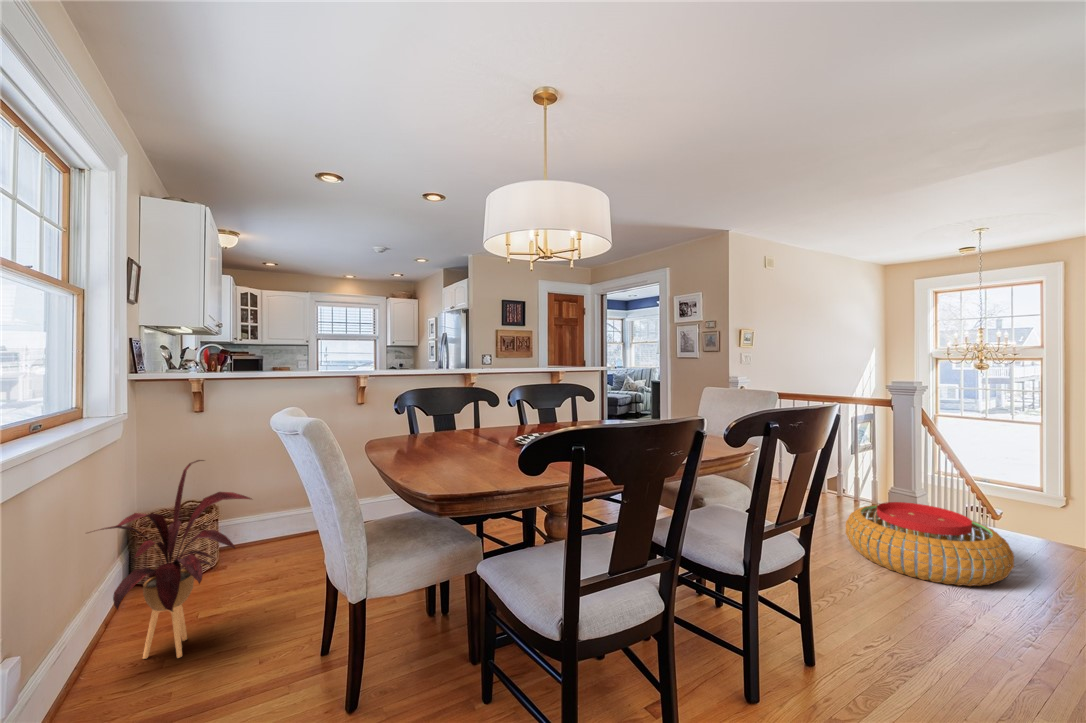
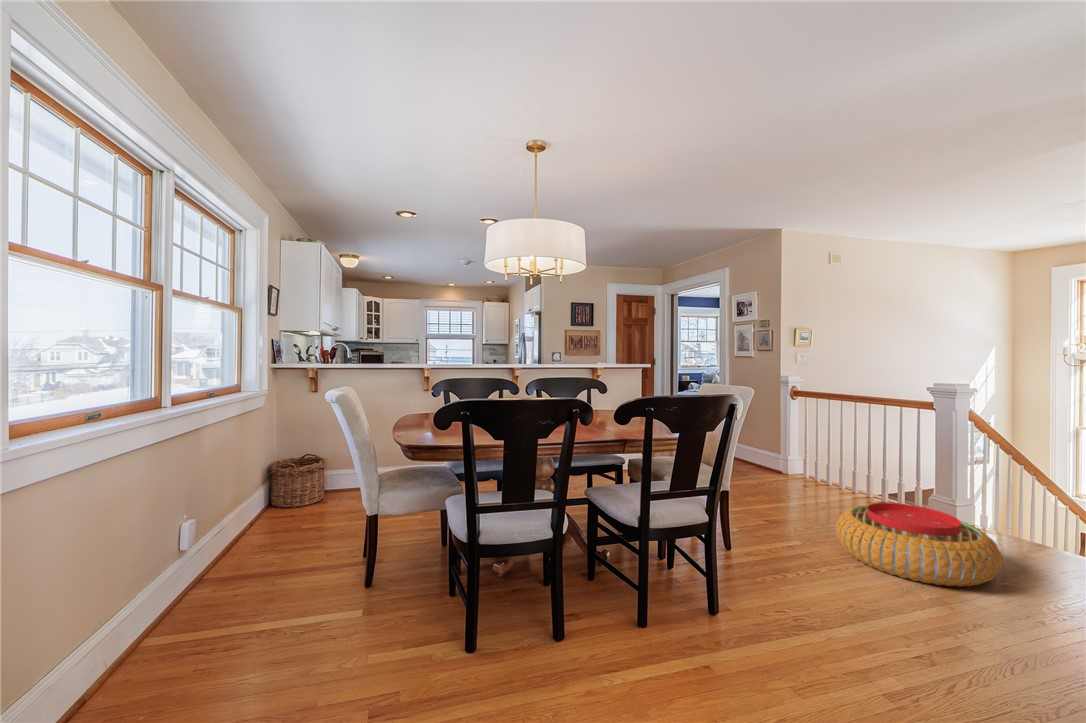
house plant: present [100,460,252,659] -> none [235,420,331,546]

